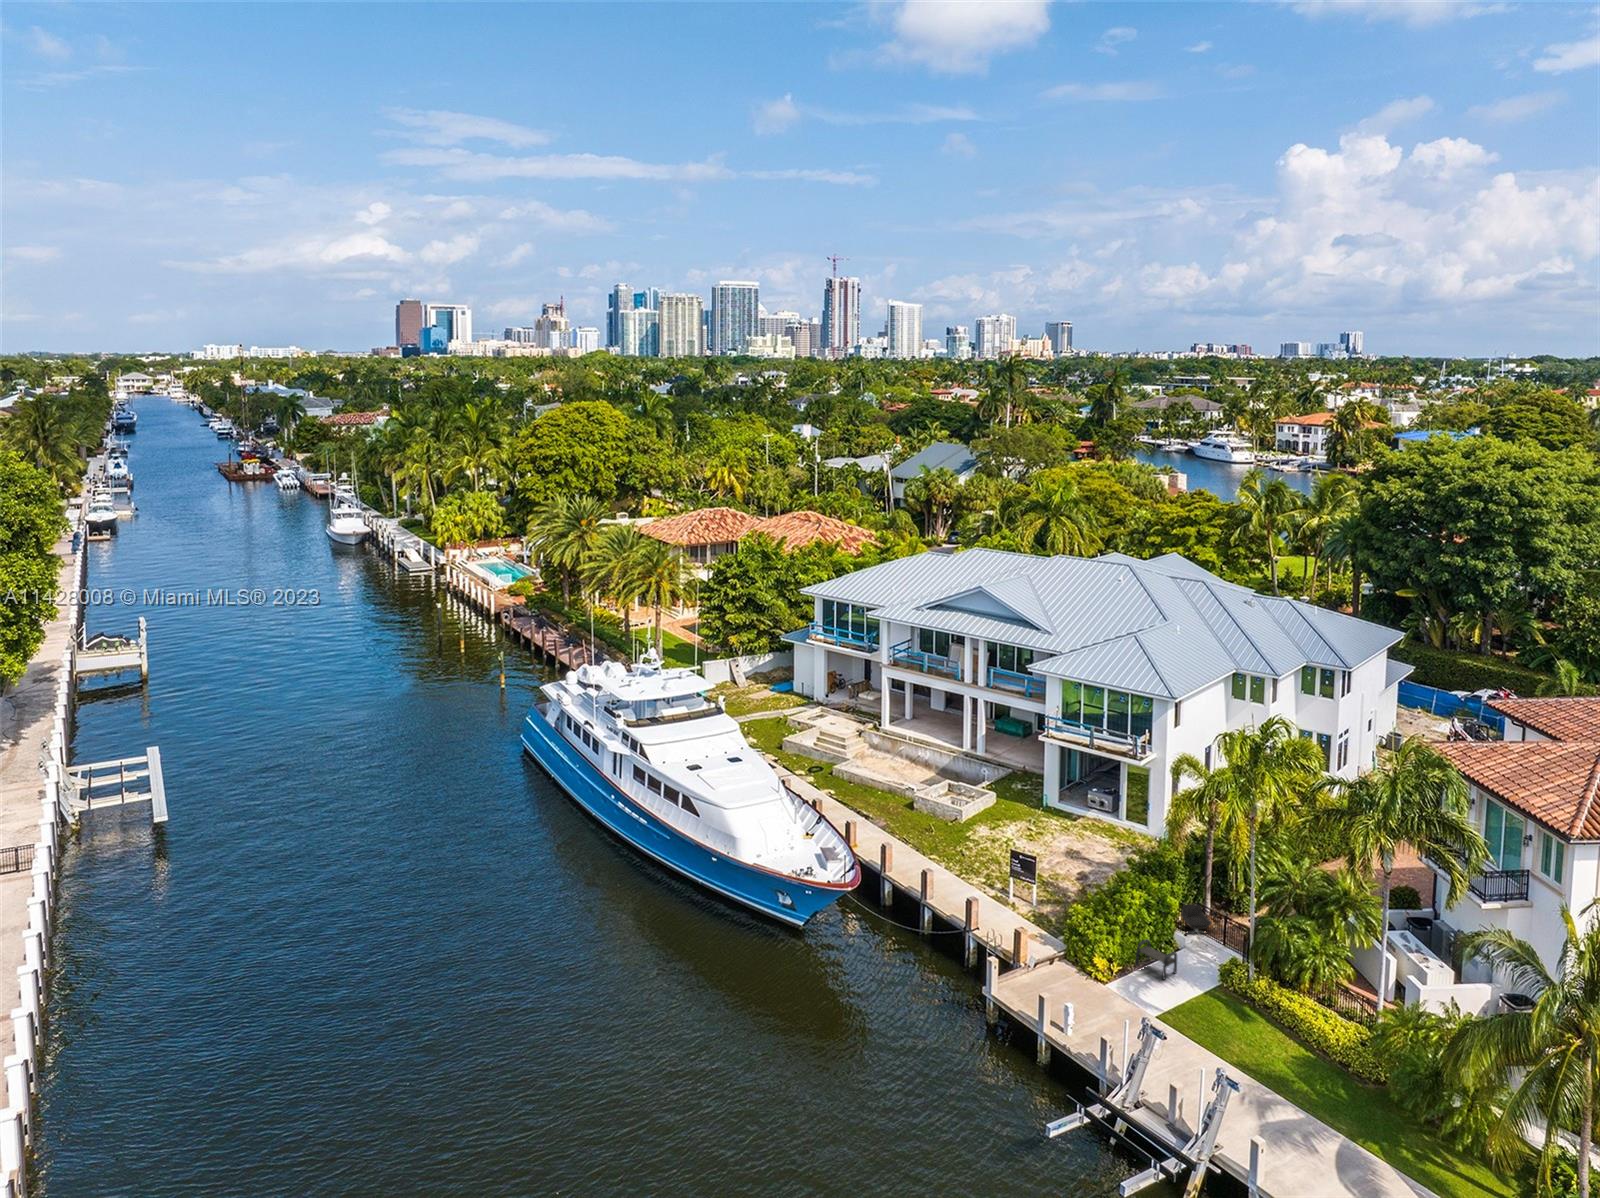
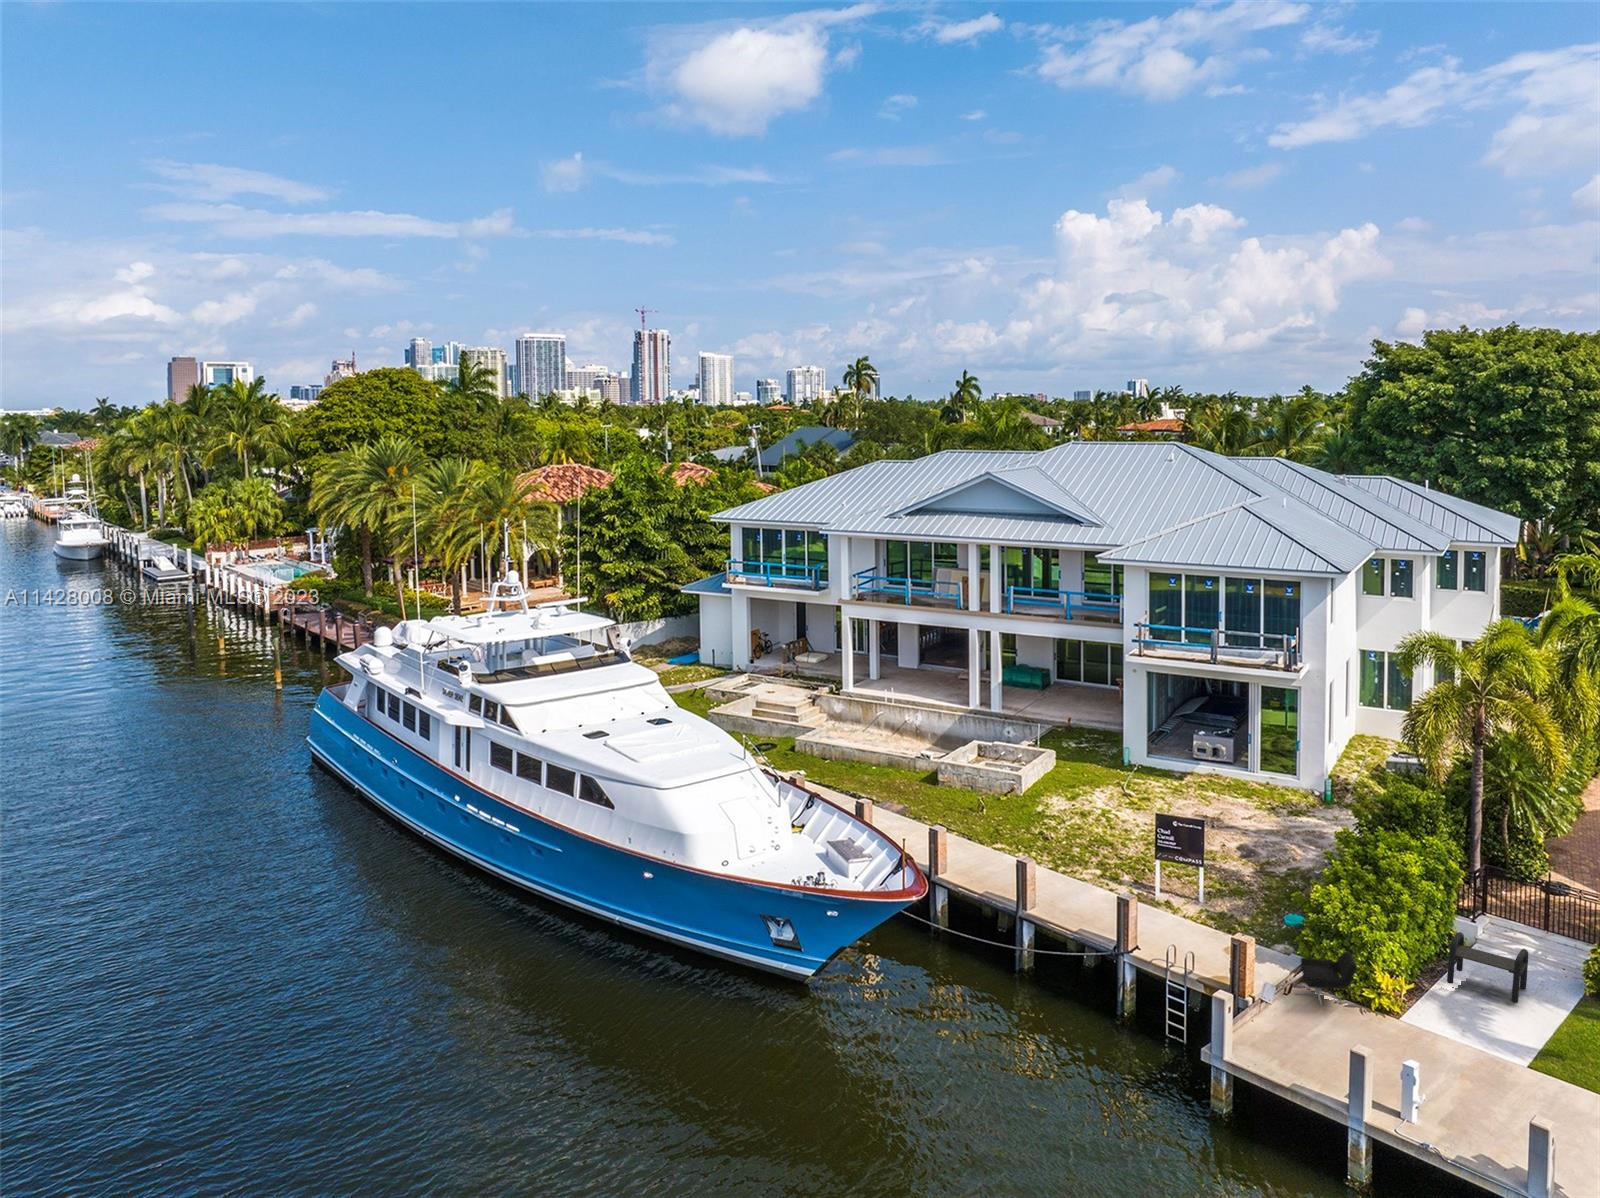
lounge chair: present [1181,904,1212,933] -> present [1301,951,1357,1005]

